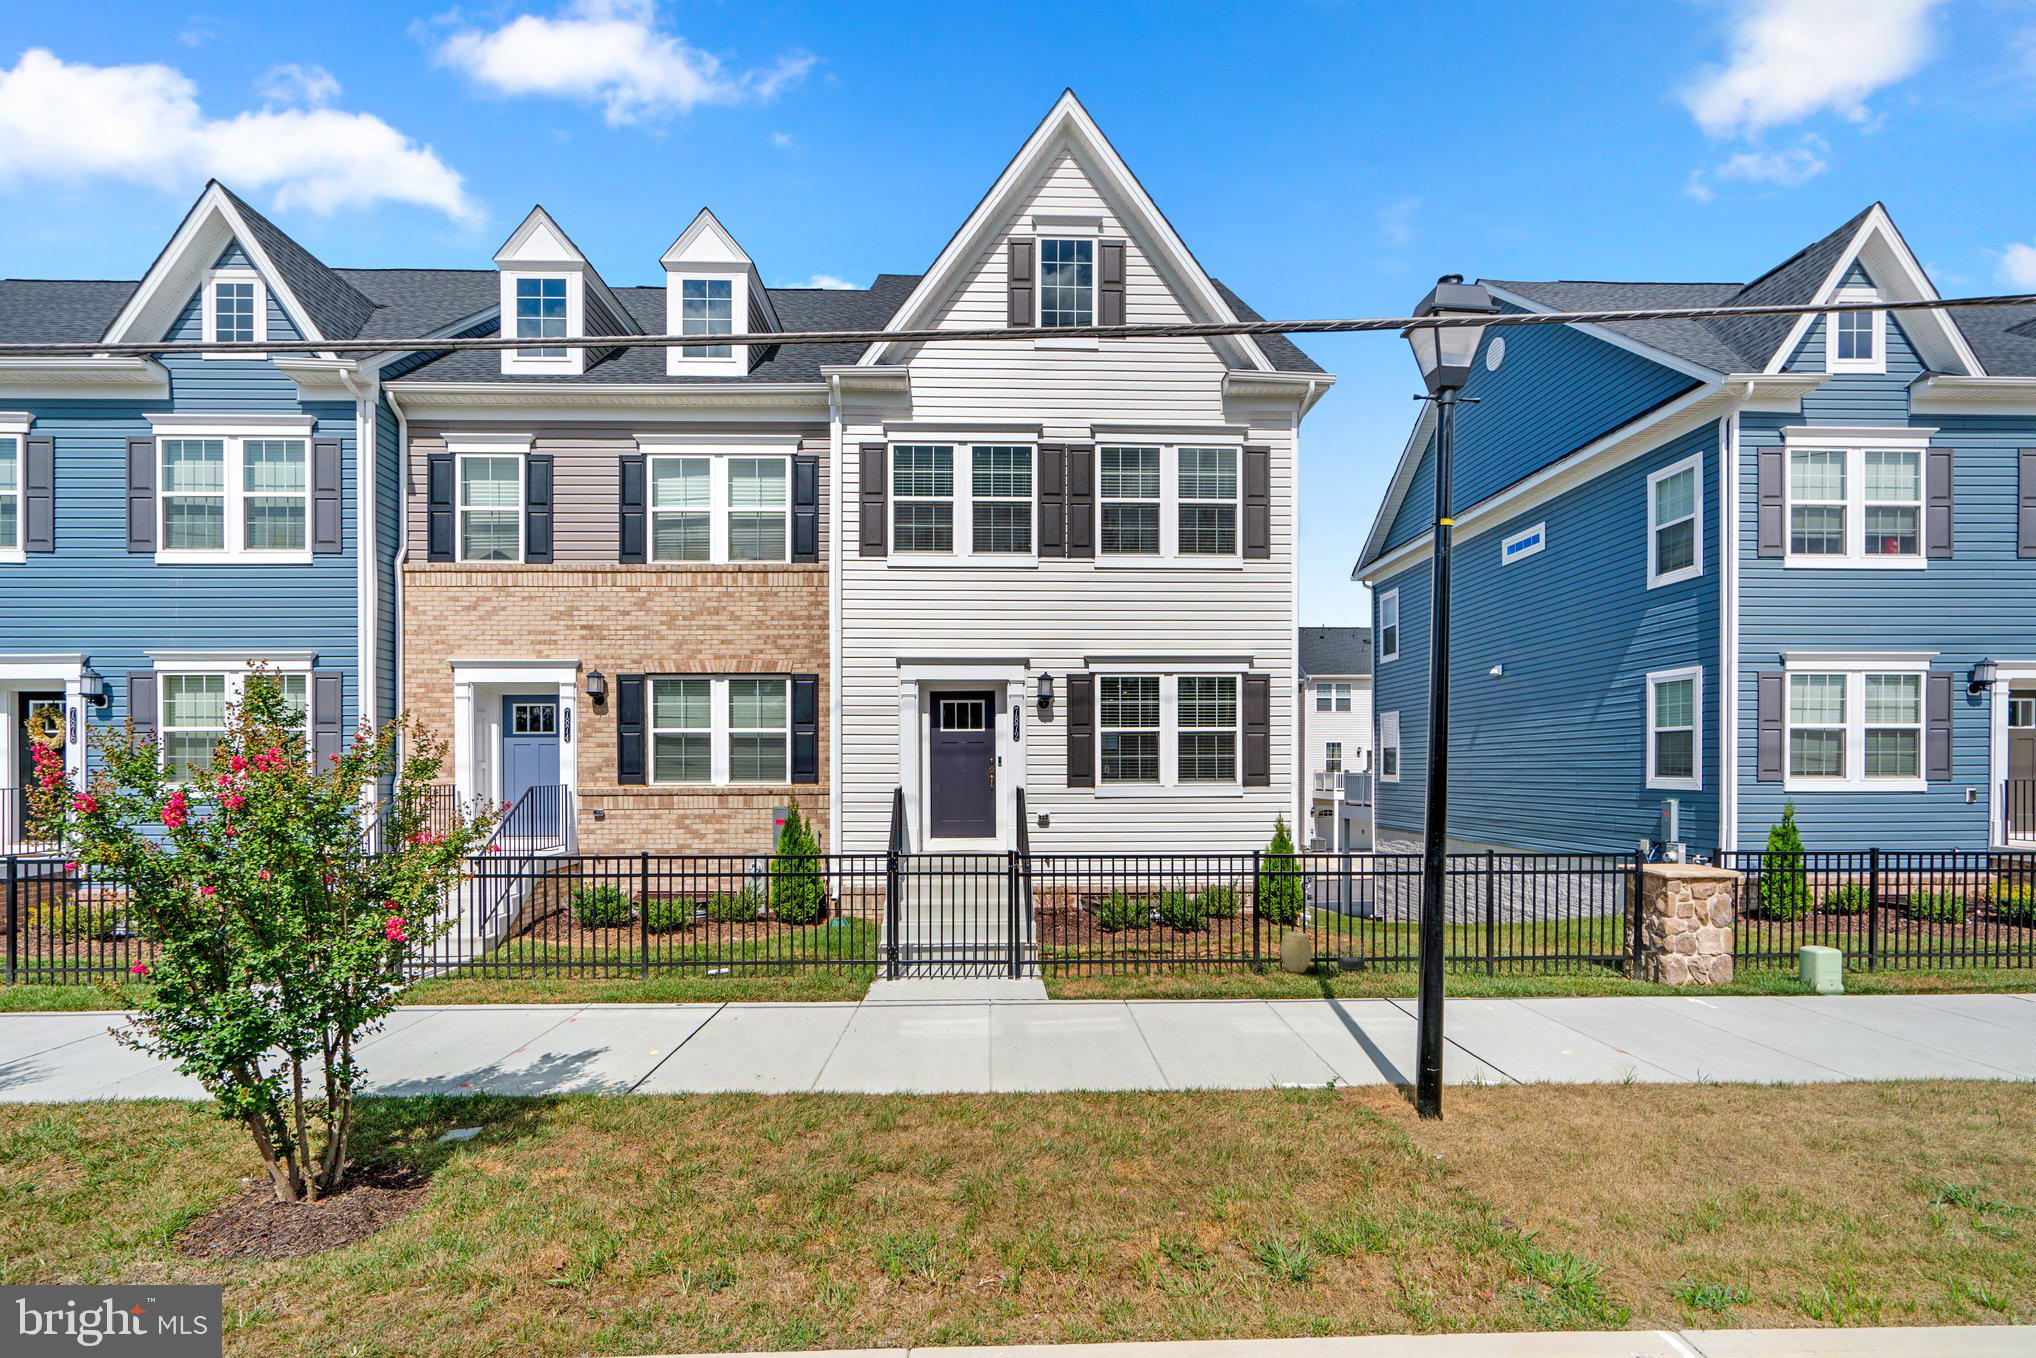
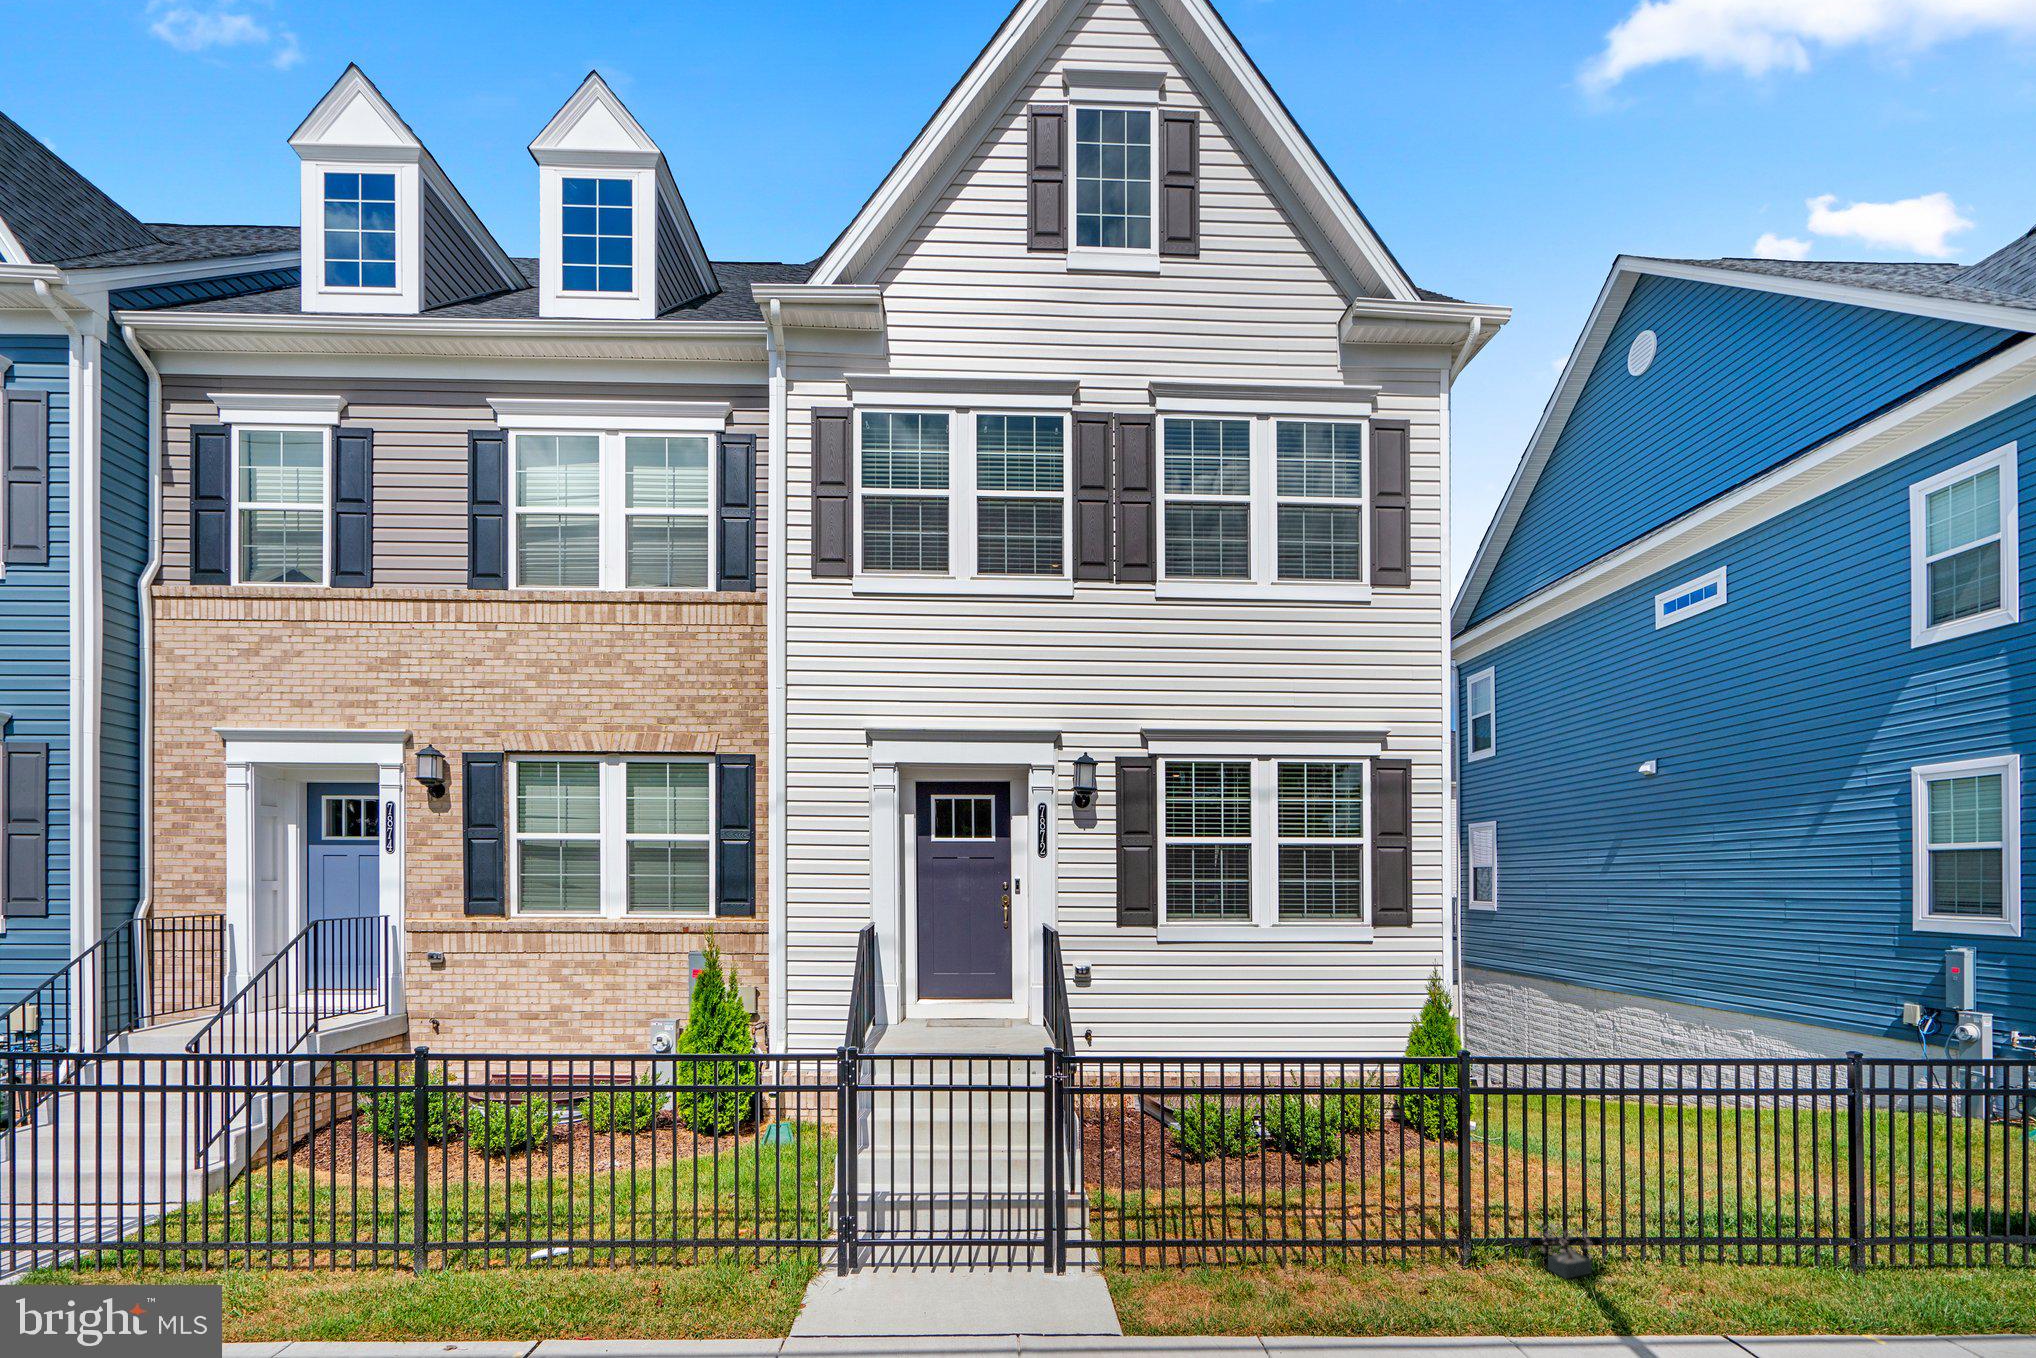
woven basket: present [1280,932,1312,973] -> none [1457,1214,1509,1284]

